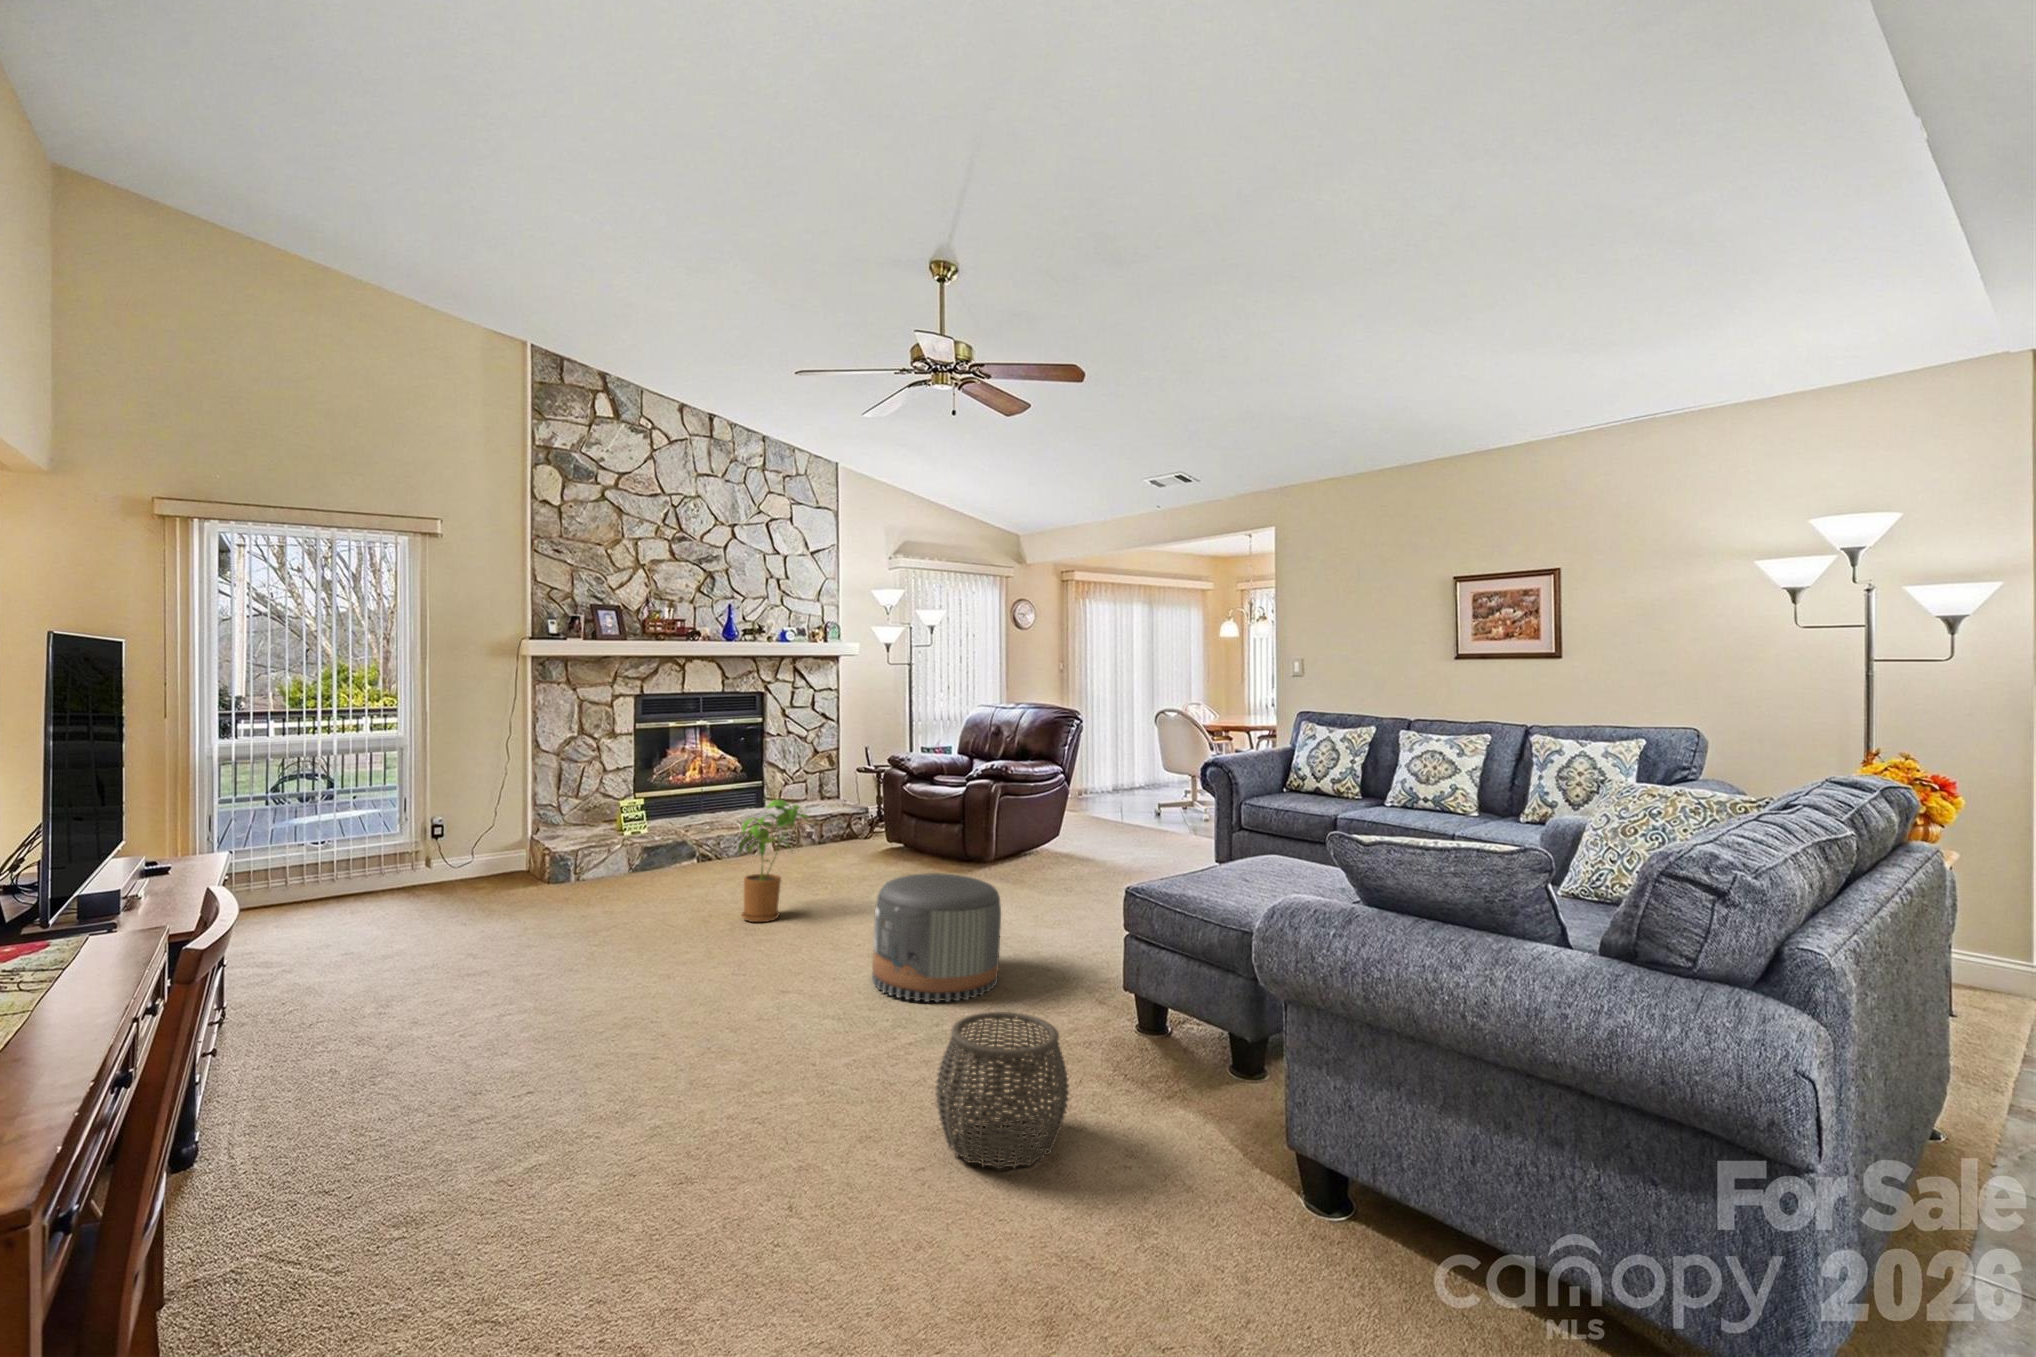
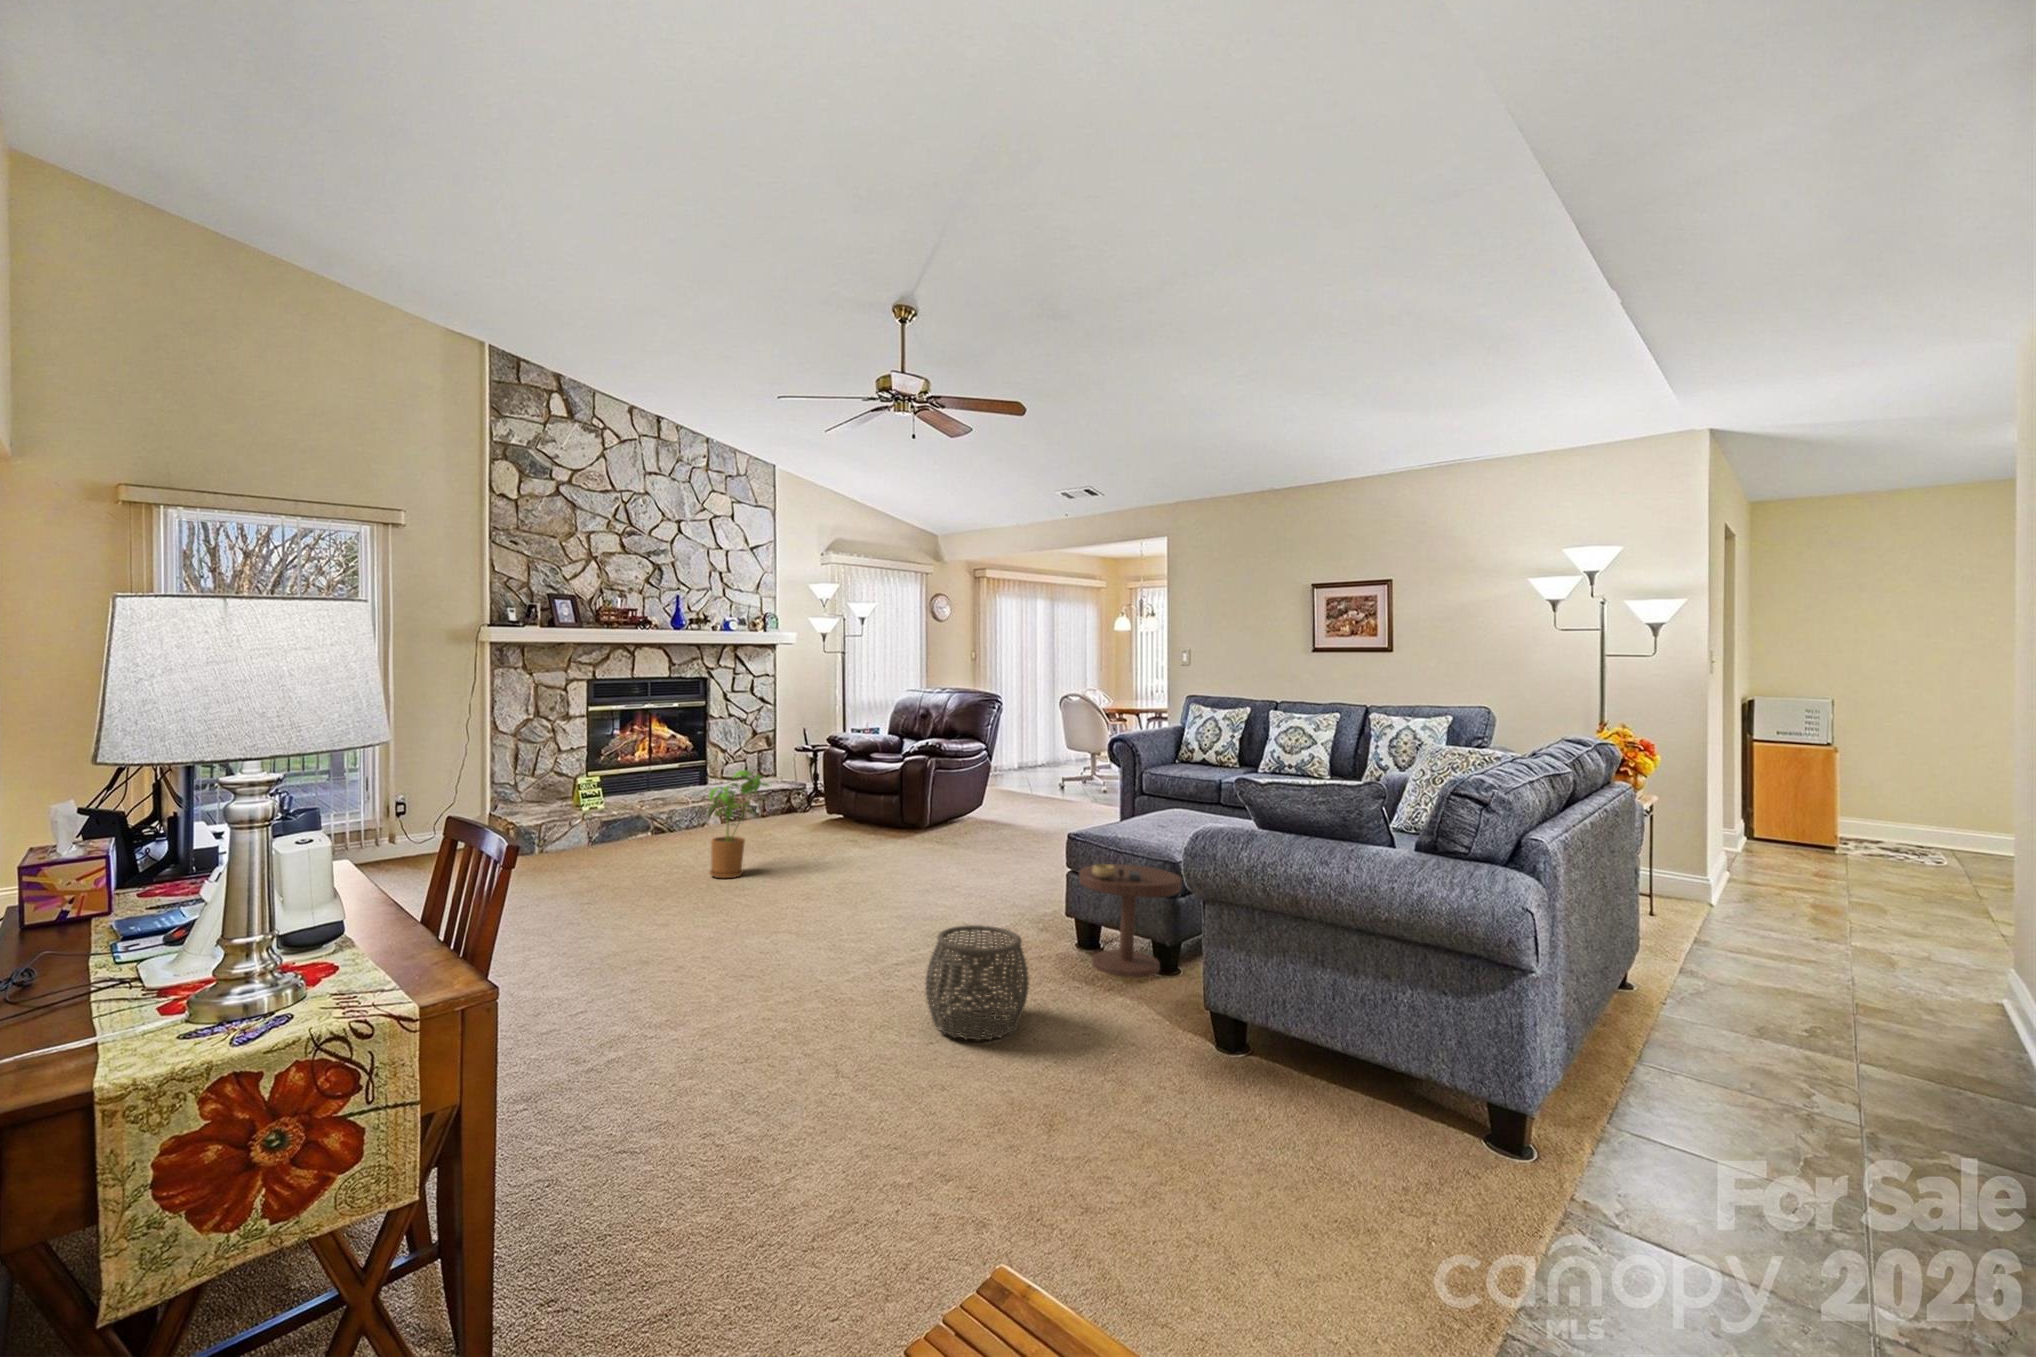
pouf: present [872,873,1001,1002] -> none [841,829,951,933]
side table: none [1127,944,1265,1203] -> present [1079,864,1181,978]

